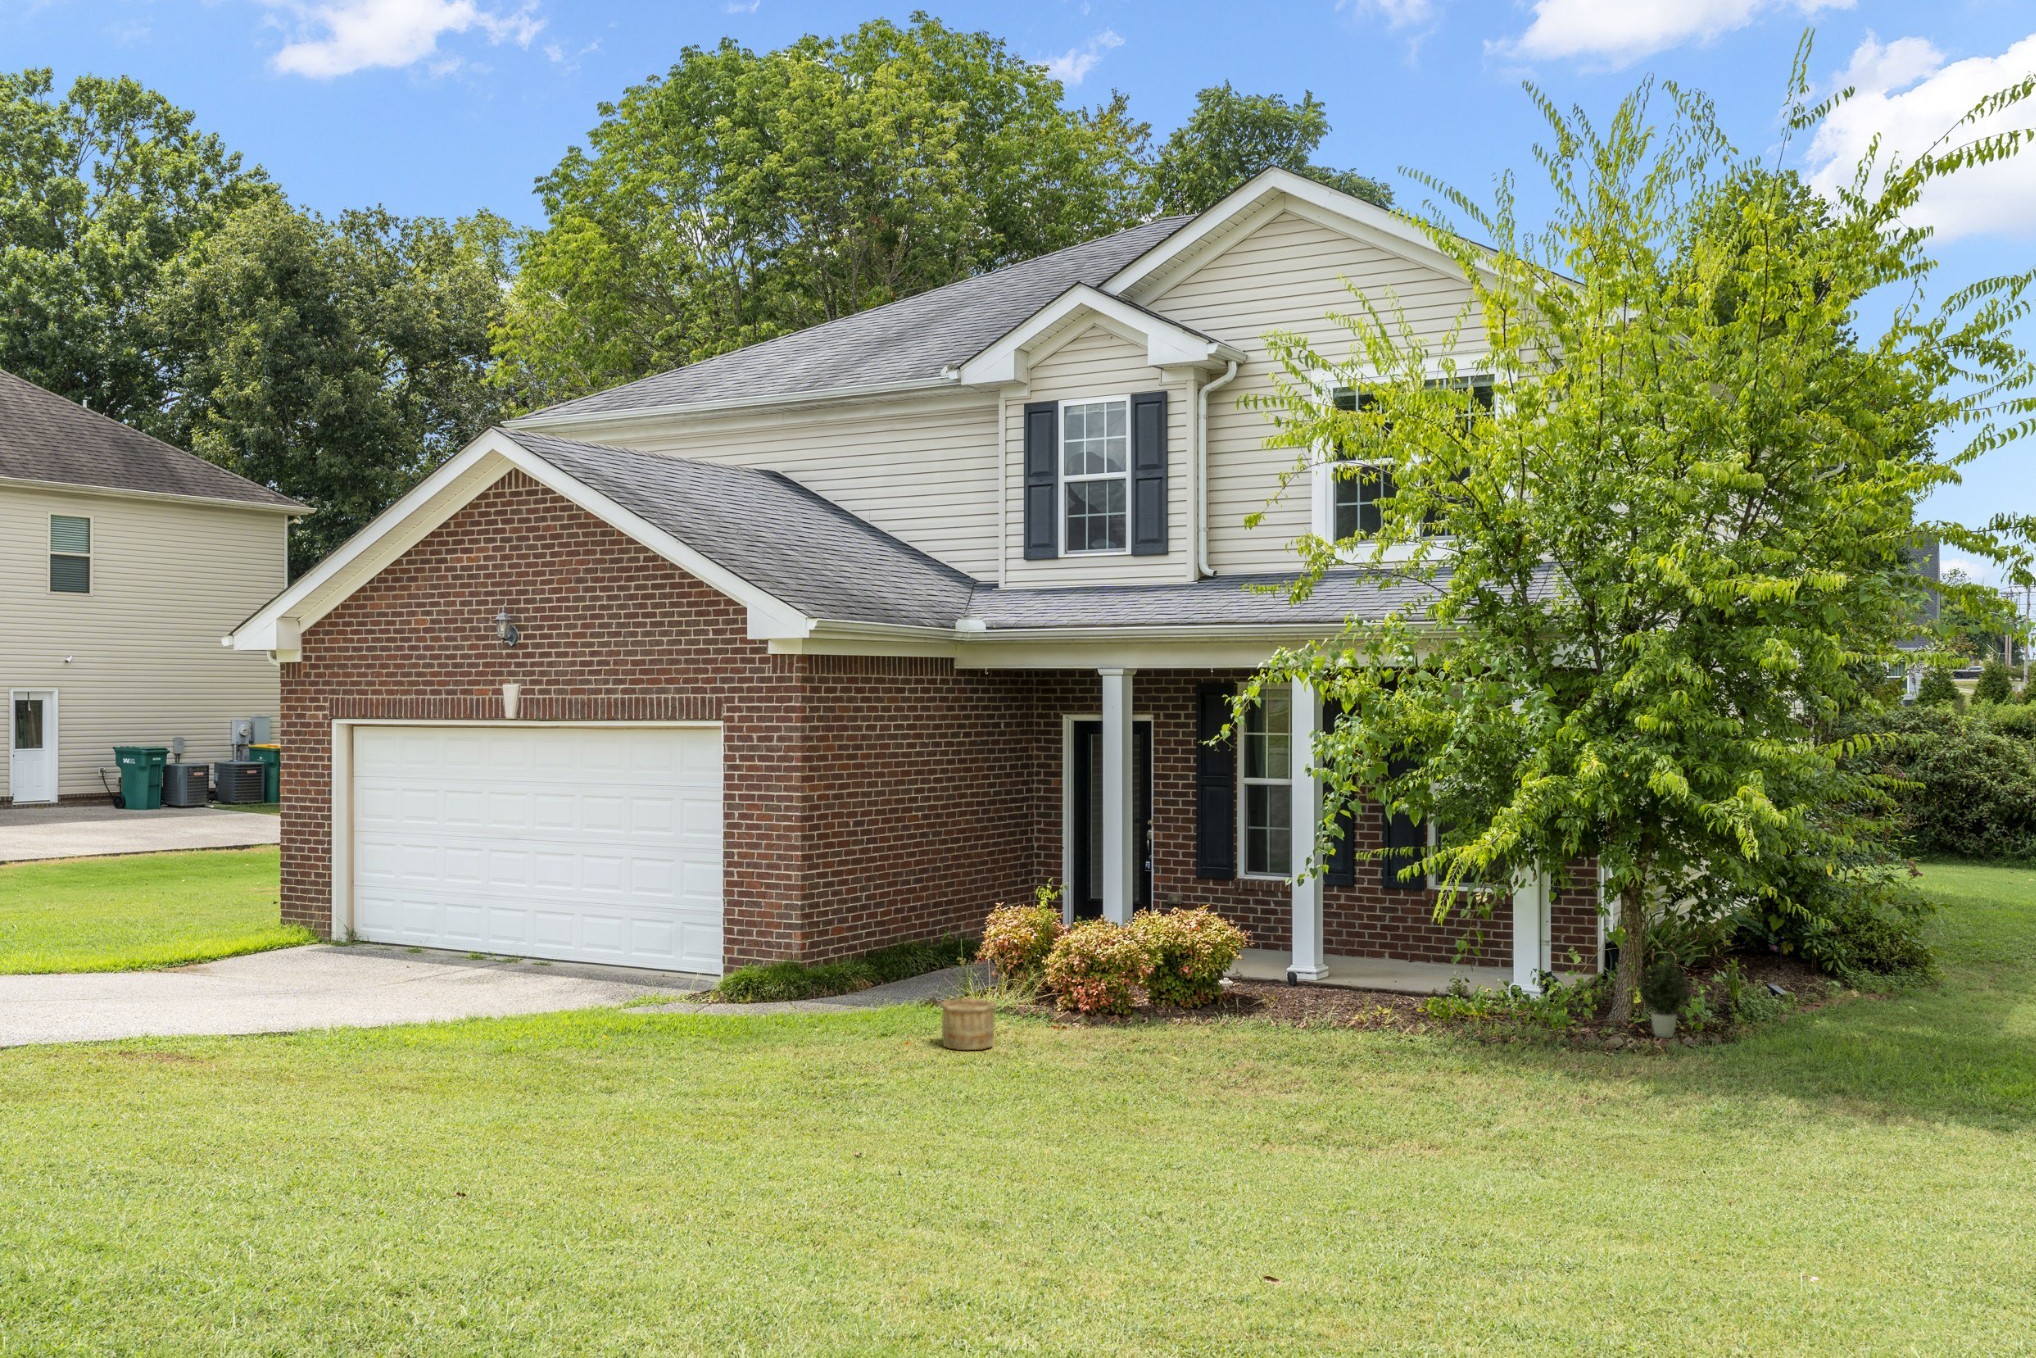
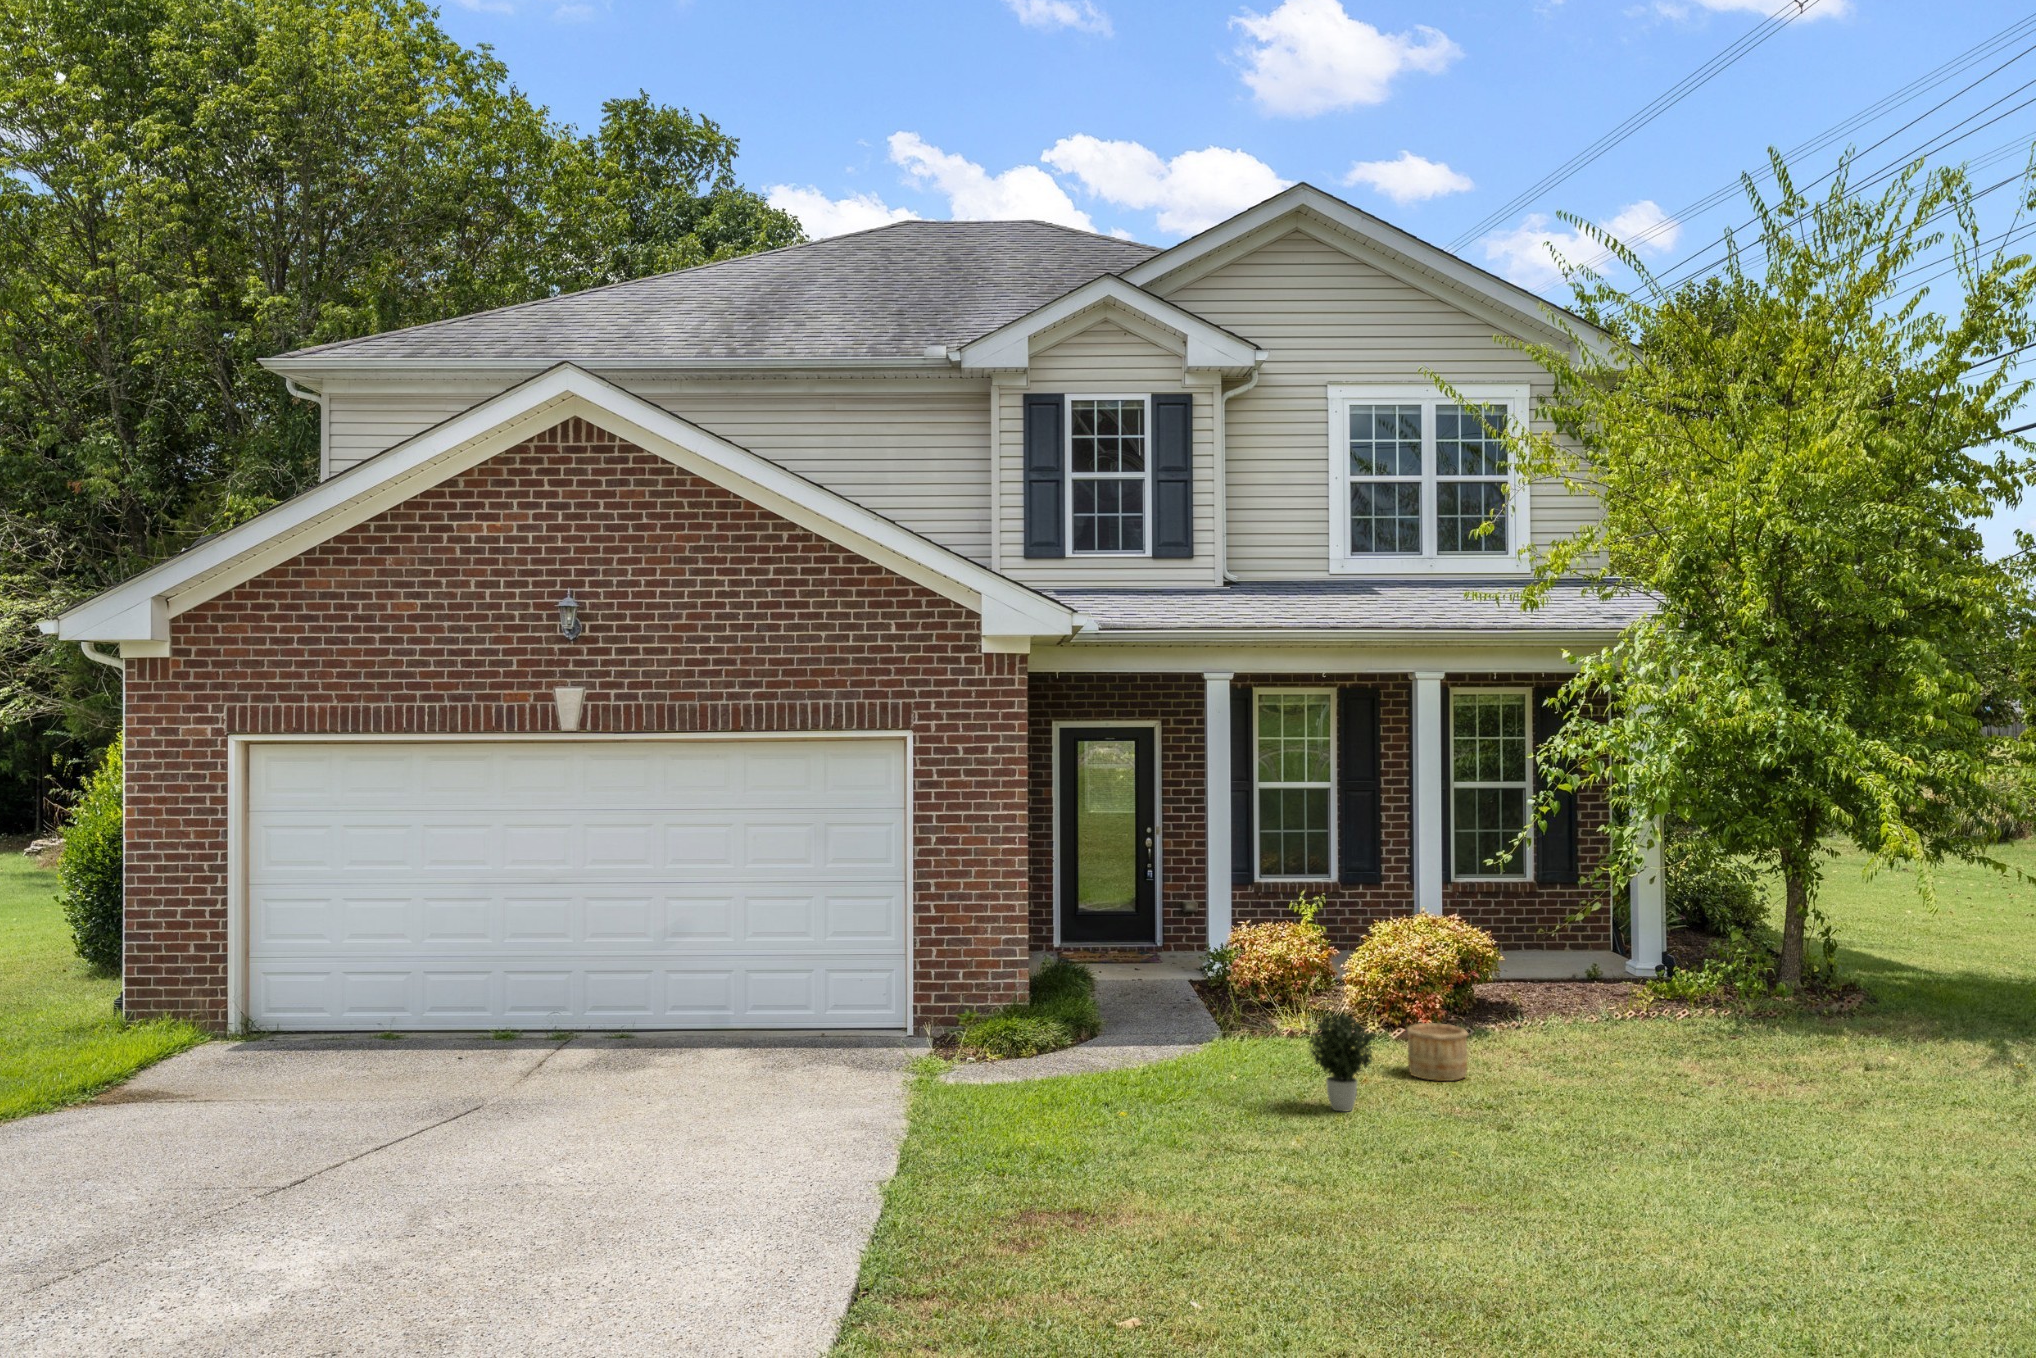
potted plant: present [1638,964,1691,1038] -> present [1310,1013,1375,1112]

